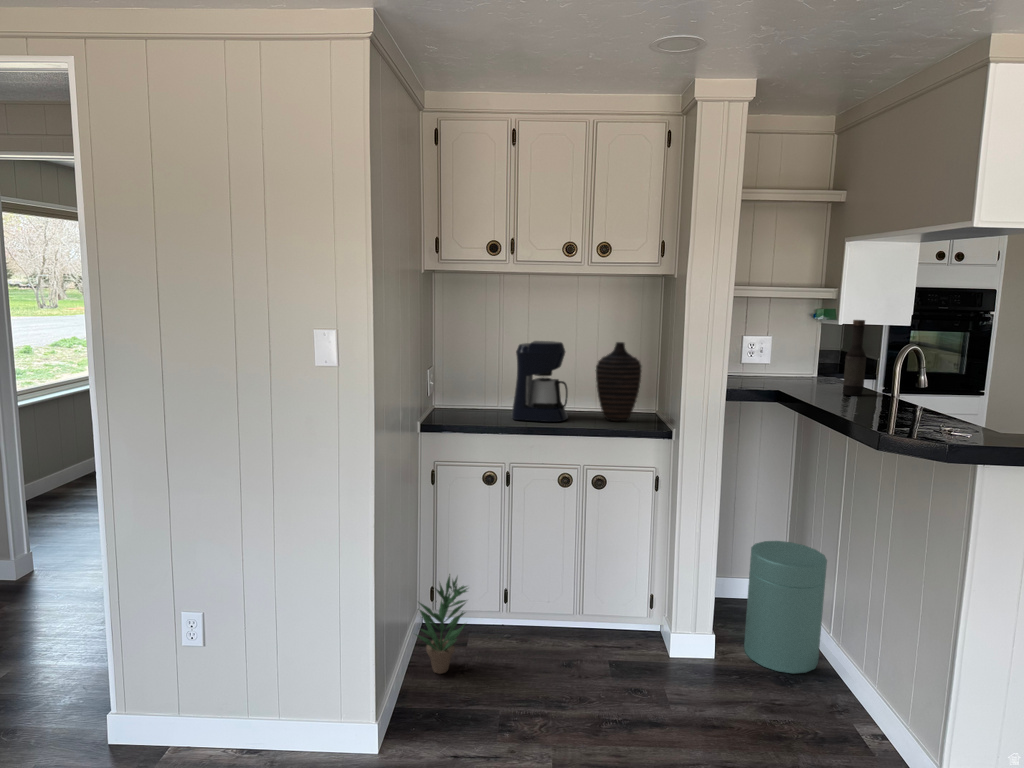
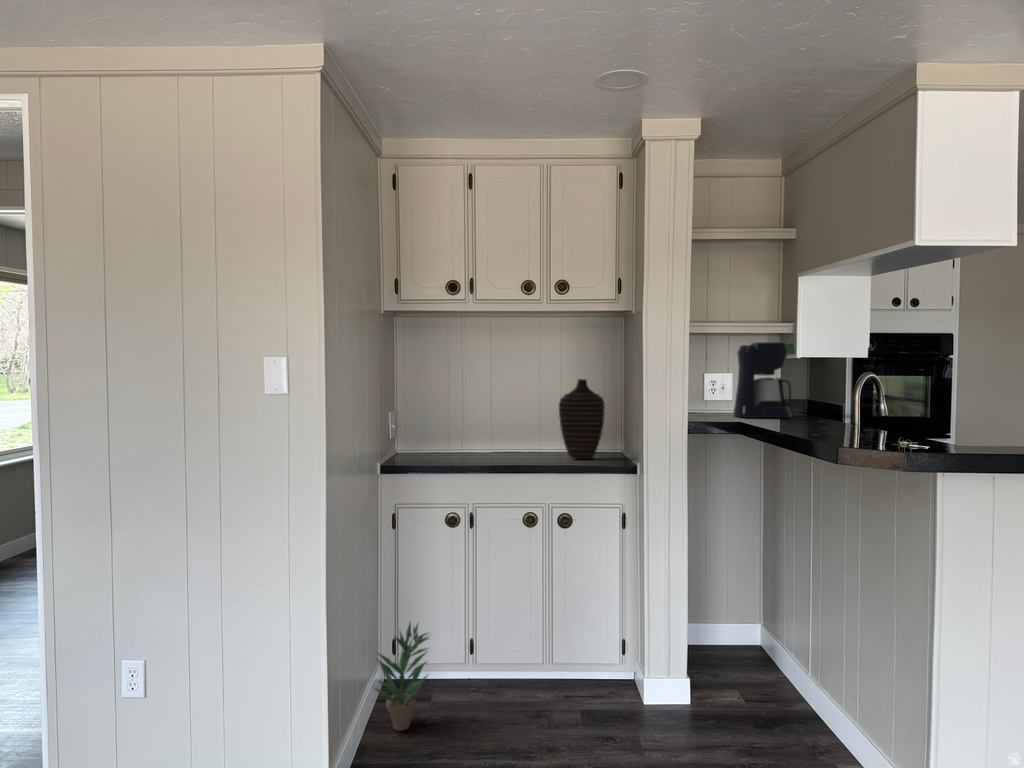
bottle: present [843,320,866,396] -> none [805,349,825,425]
coffee maker: present [511,341,568,422] -> present [733,342,792,418]
trash can: present [744,541,827,673] -> none [722,578,800,718]

